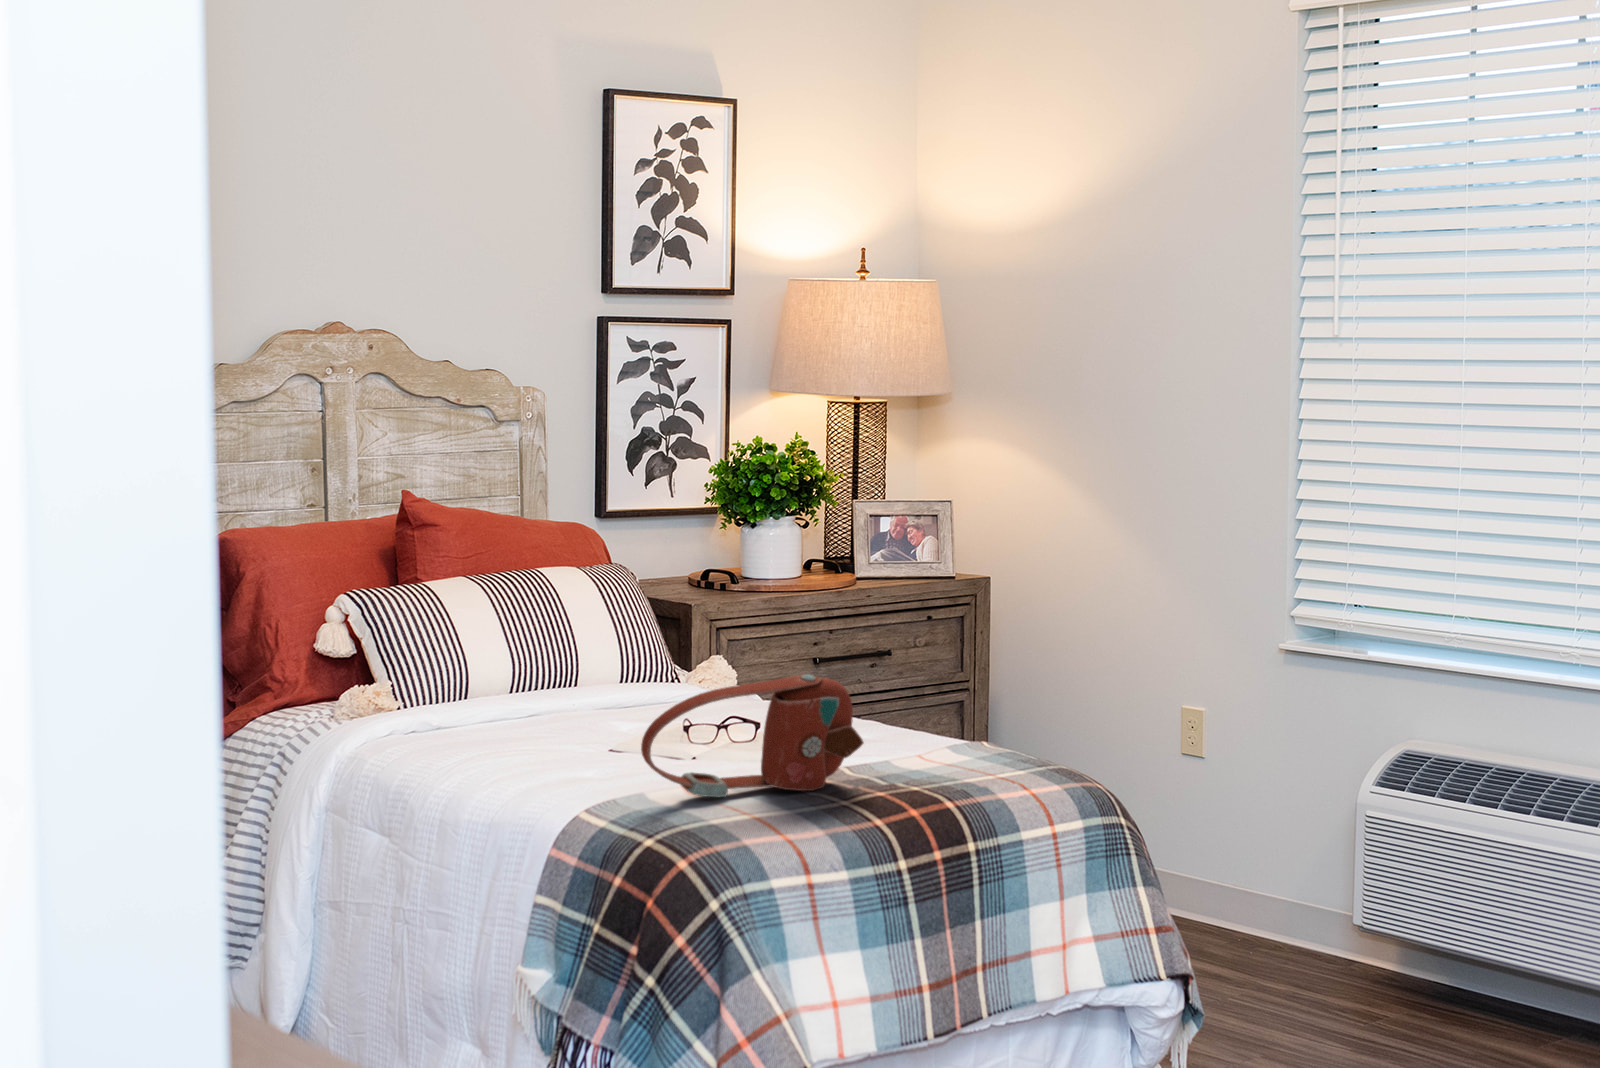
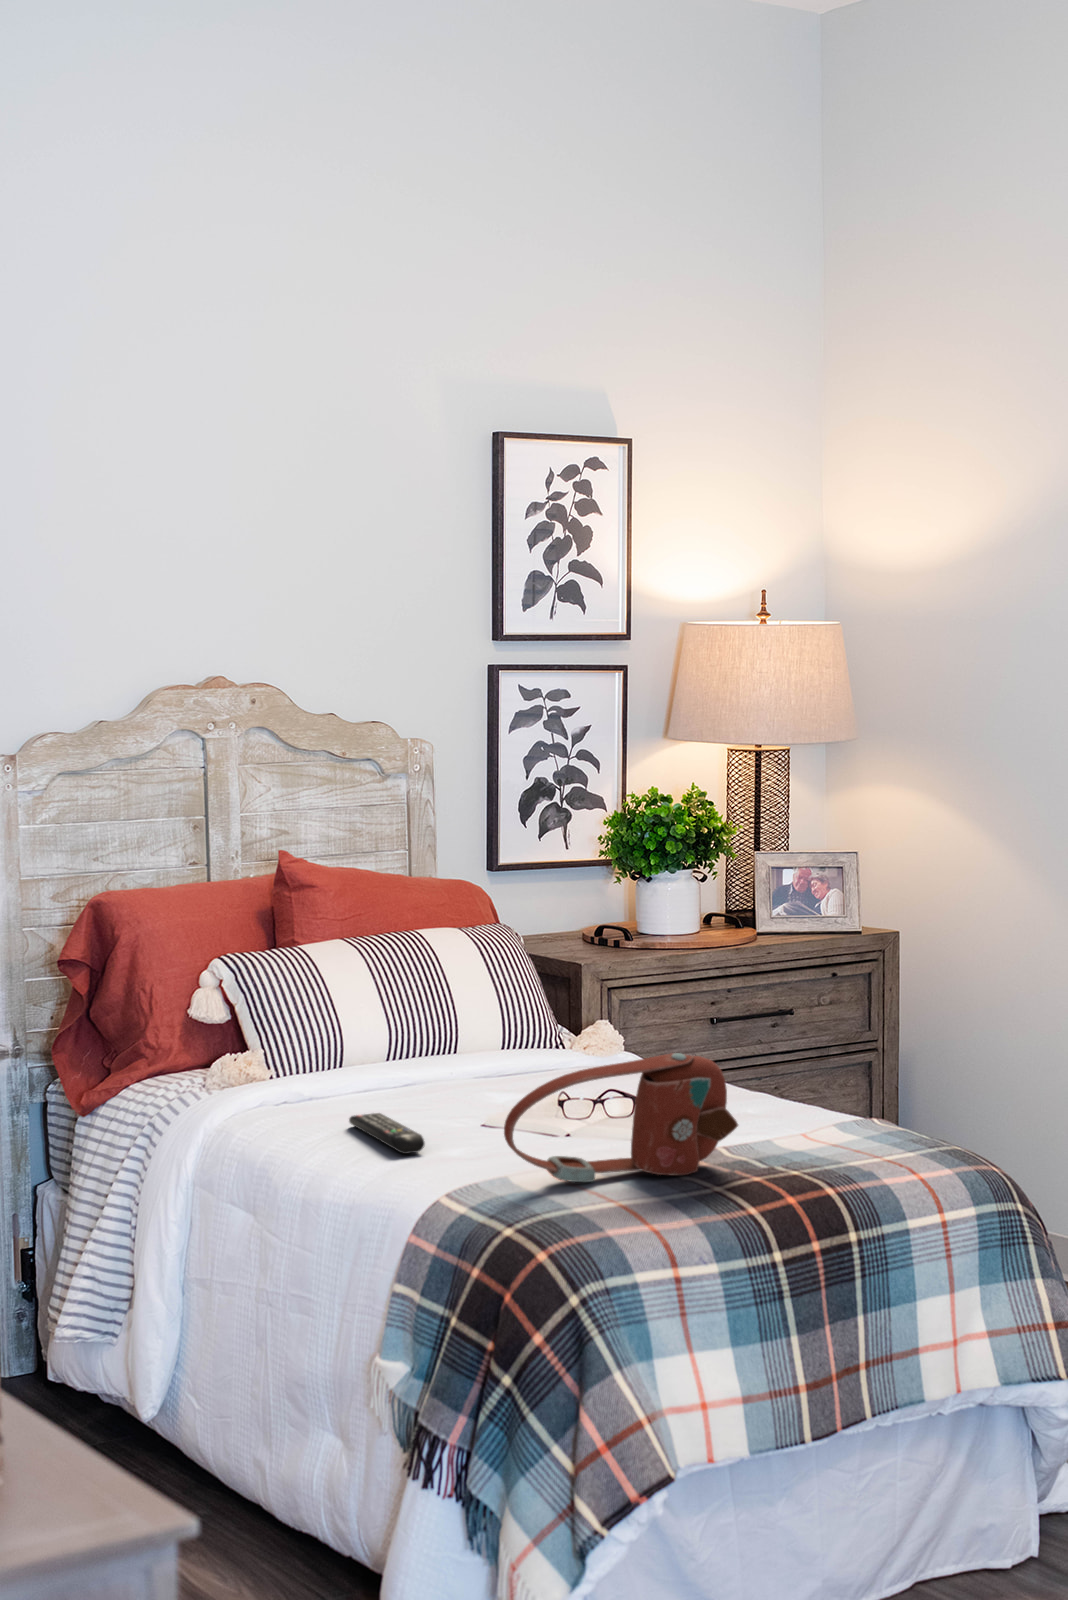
remote control: none [480,737,558,774] -> present [349,1113,425,1154]

